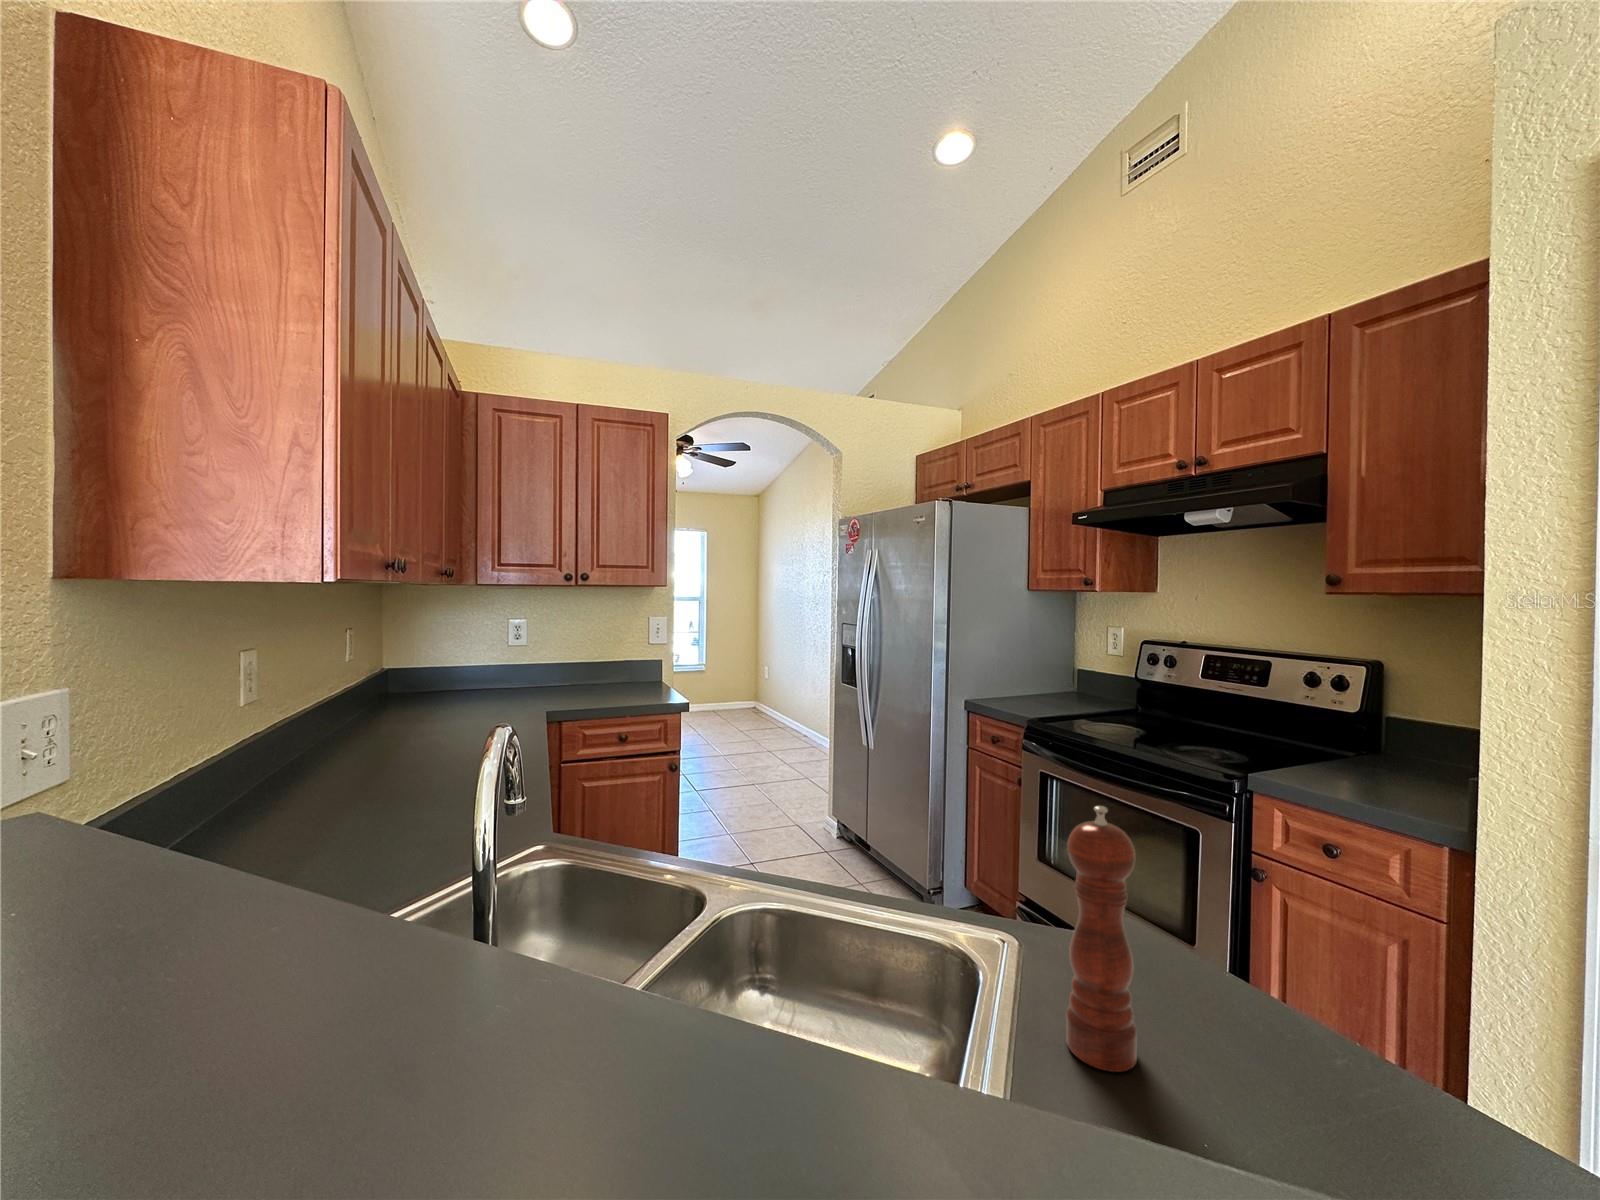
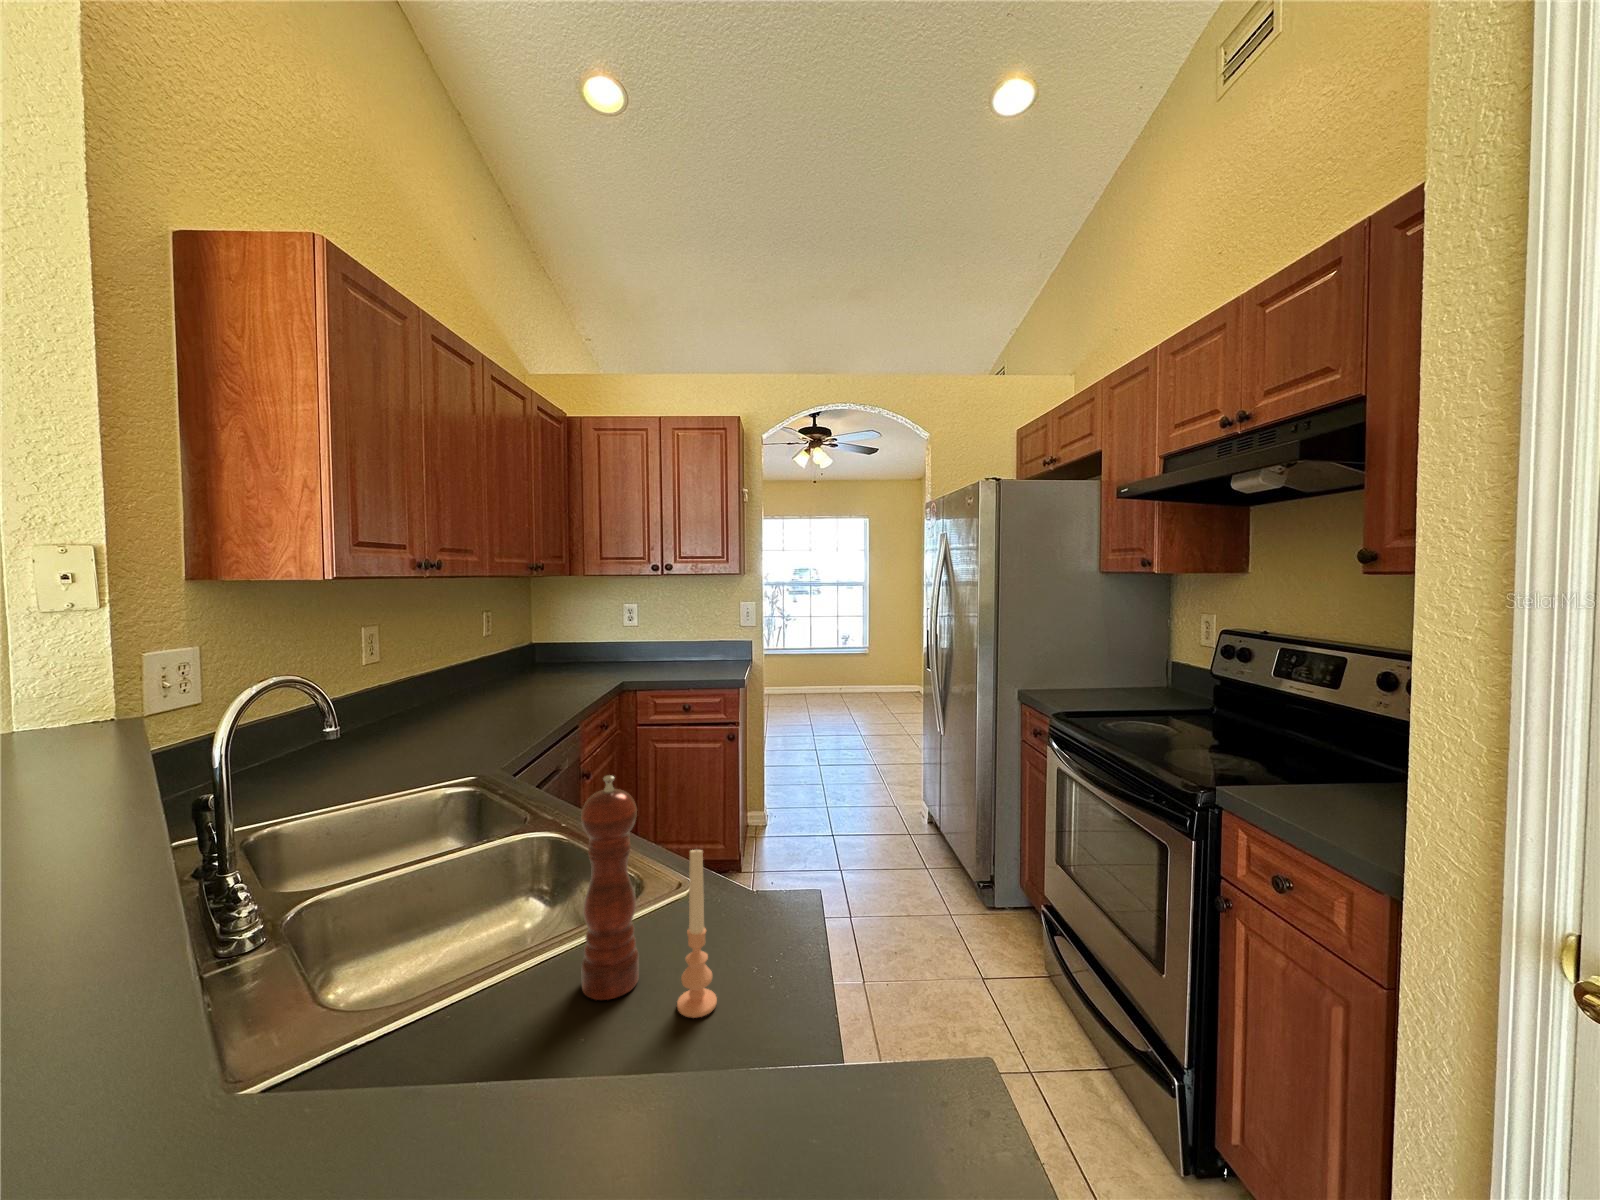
candle: none [1191,875,1243,1066] -> present [677,850,717,1018]

